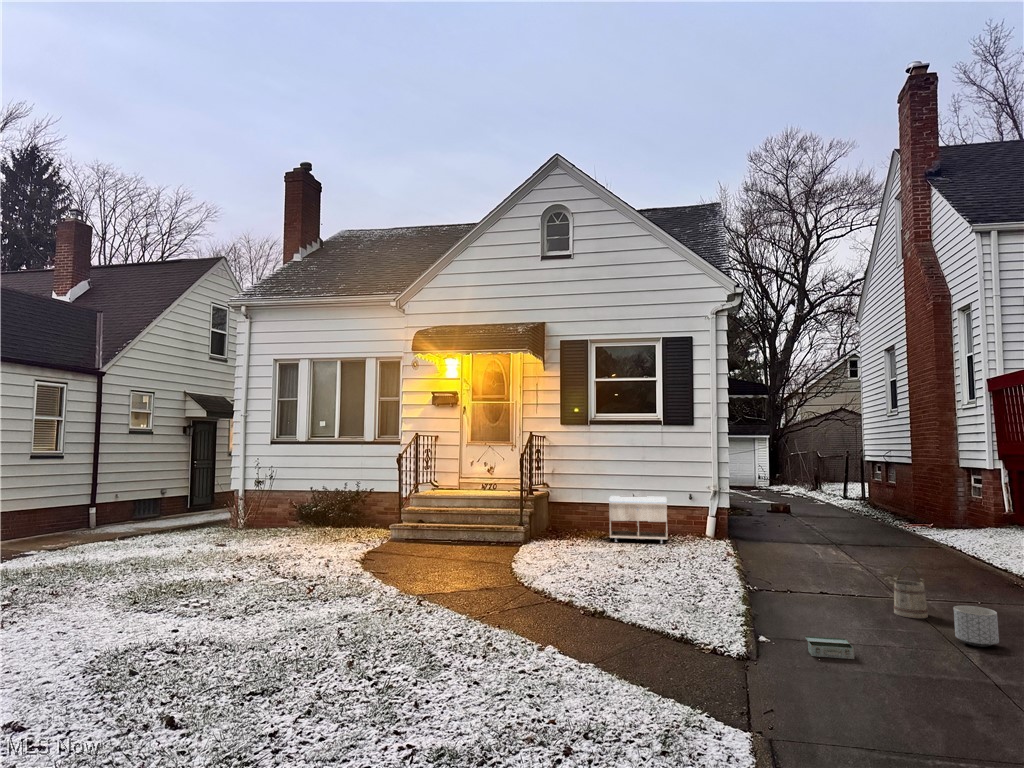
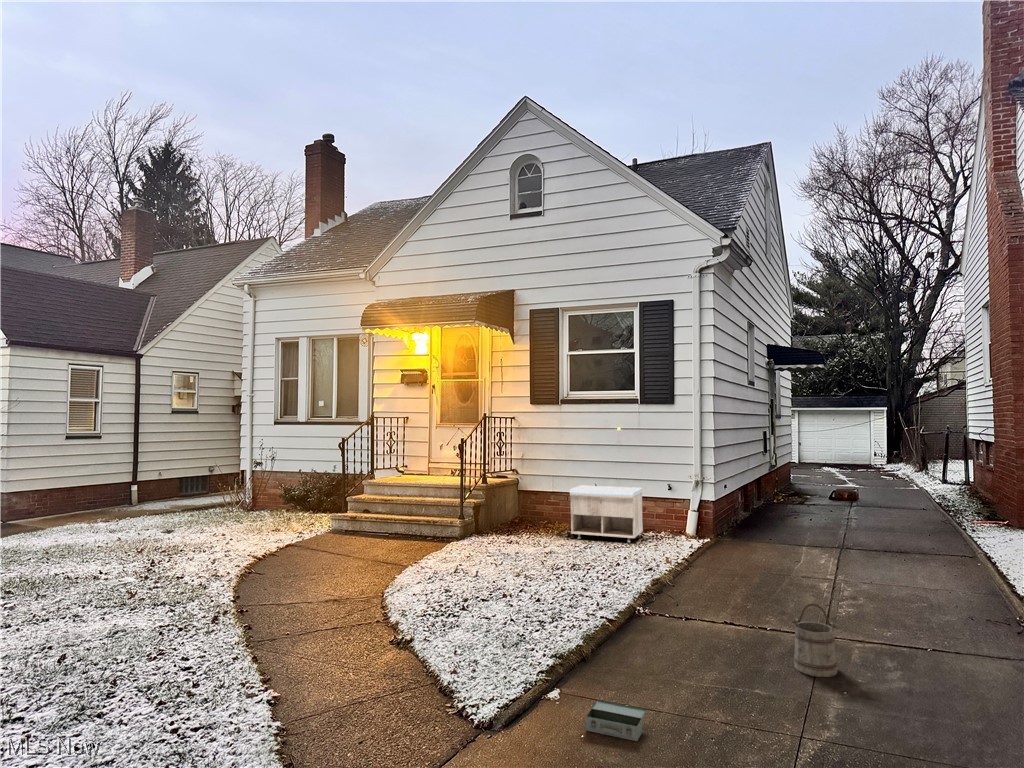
planter: present [953,606,999,647] -> none [819,673,877,737]

